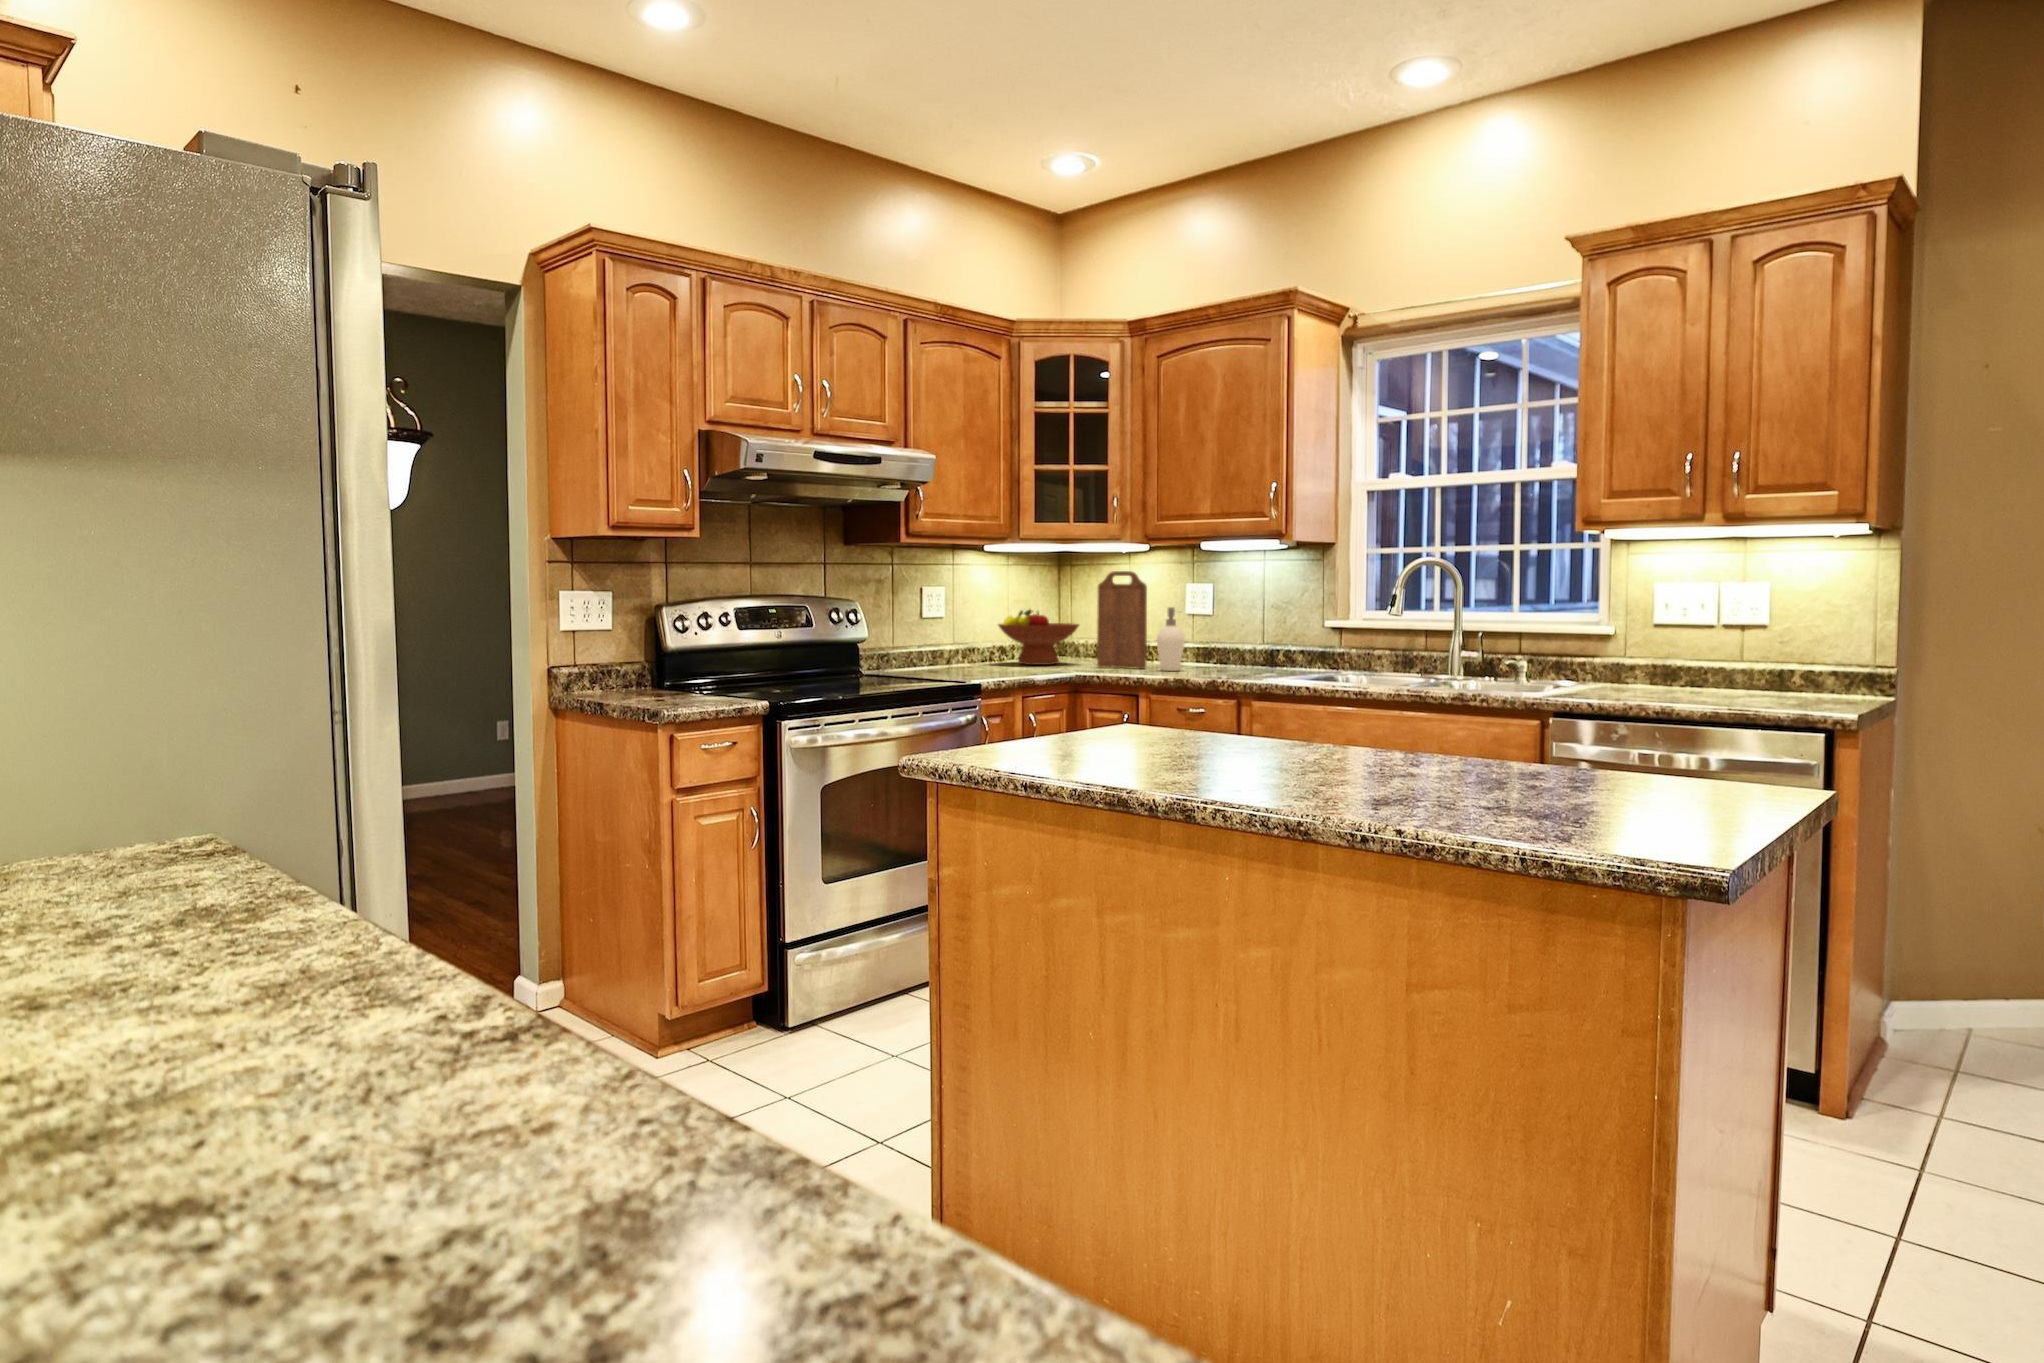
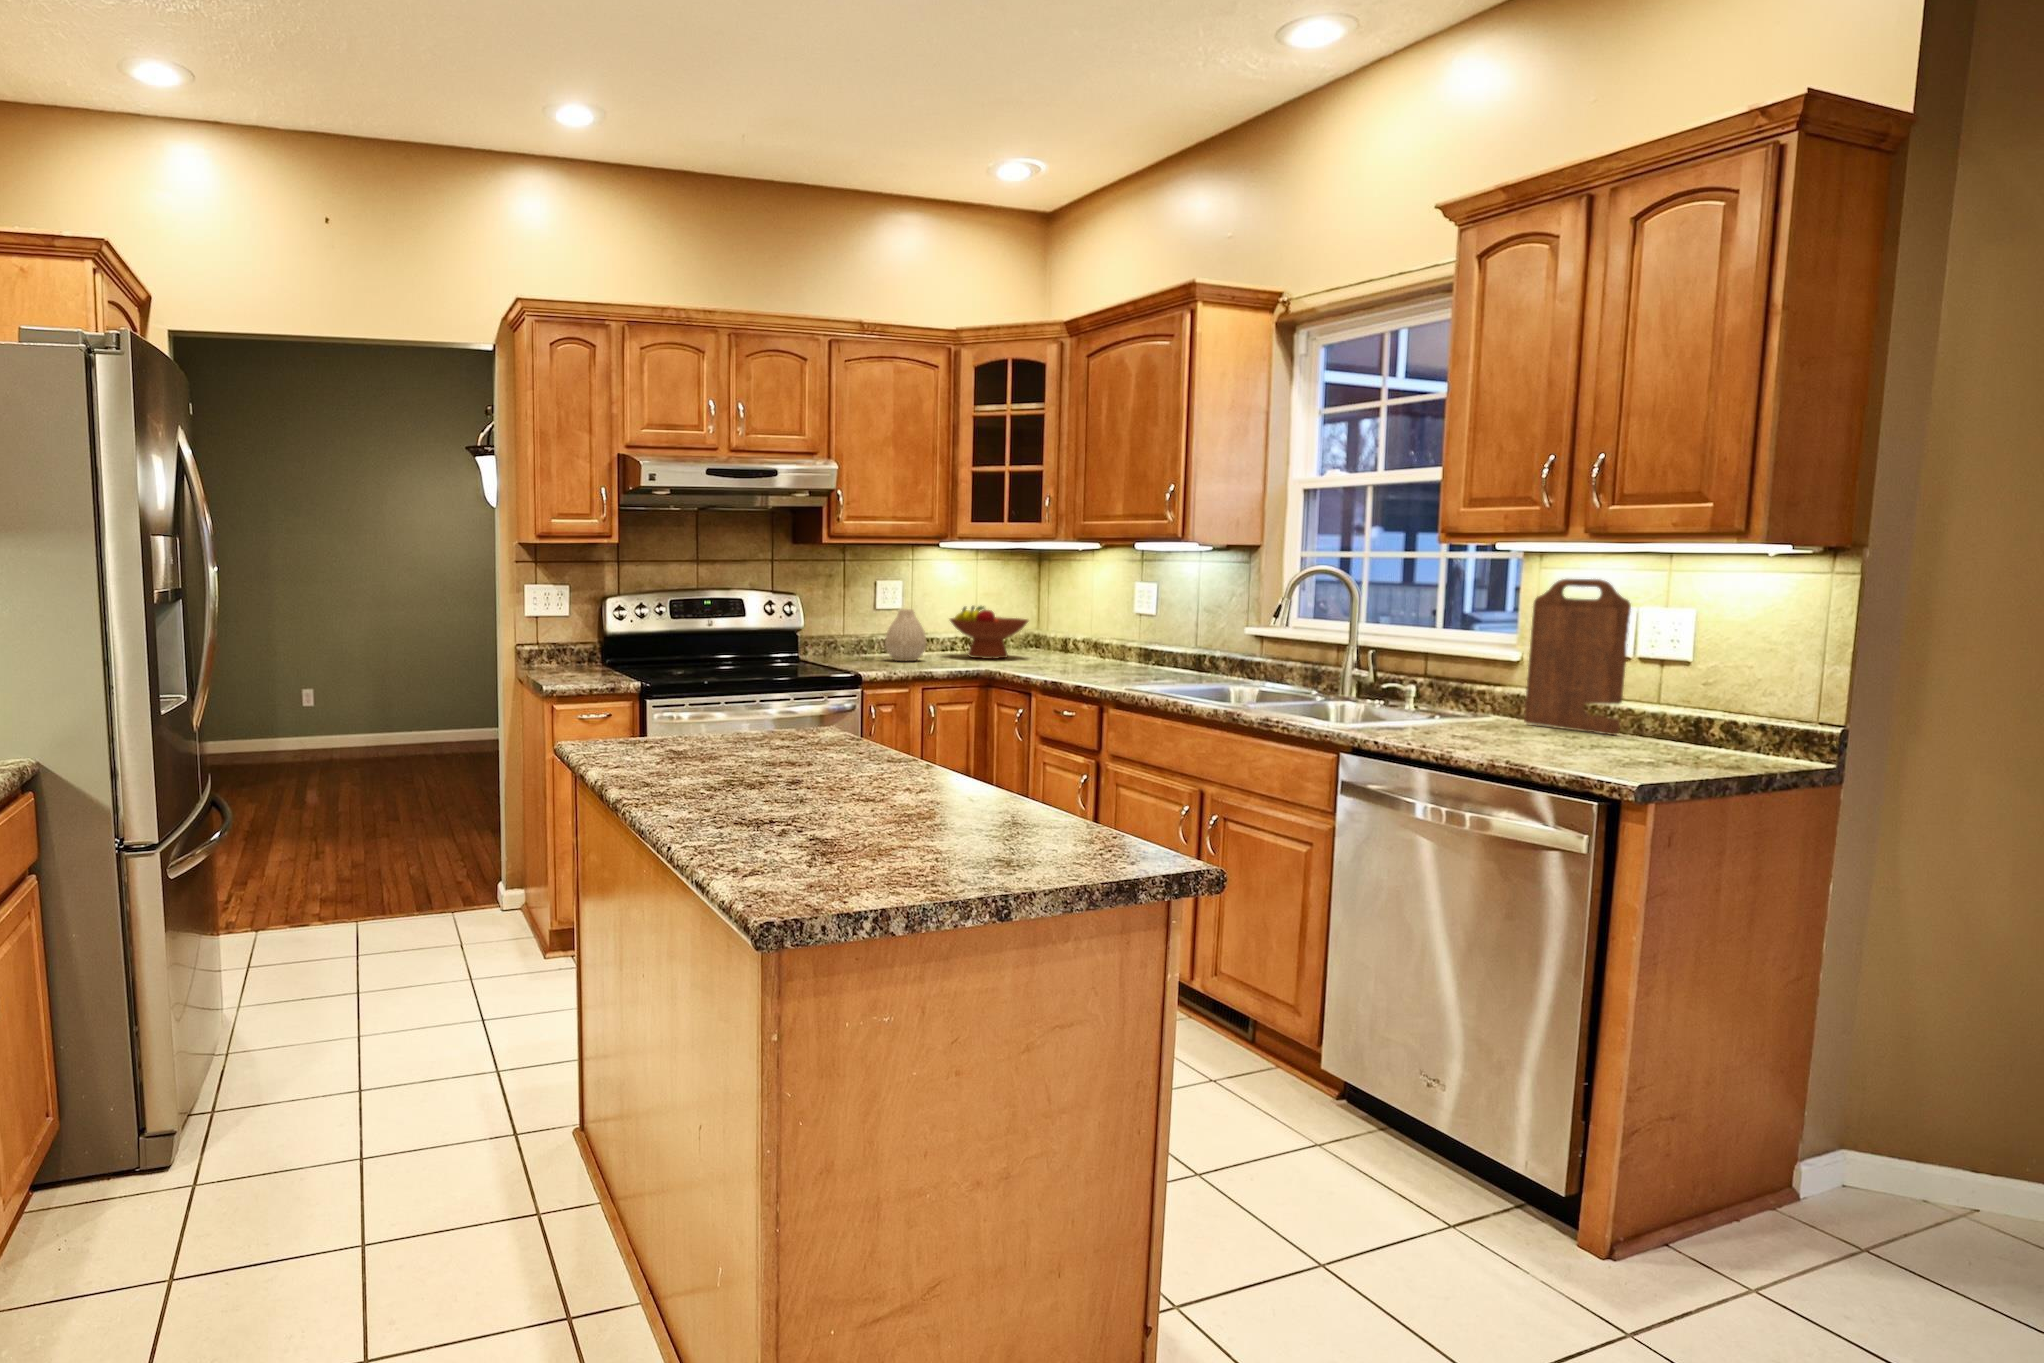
cutting board: present [1097,571,1147,669] -> present [1524,579,1631,735]
soap dispenser: present [1157,607,1185,671] -> none [1070,609,1106,672]
vase: none [950,613,994,670] -> present [885,609,926,661]

